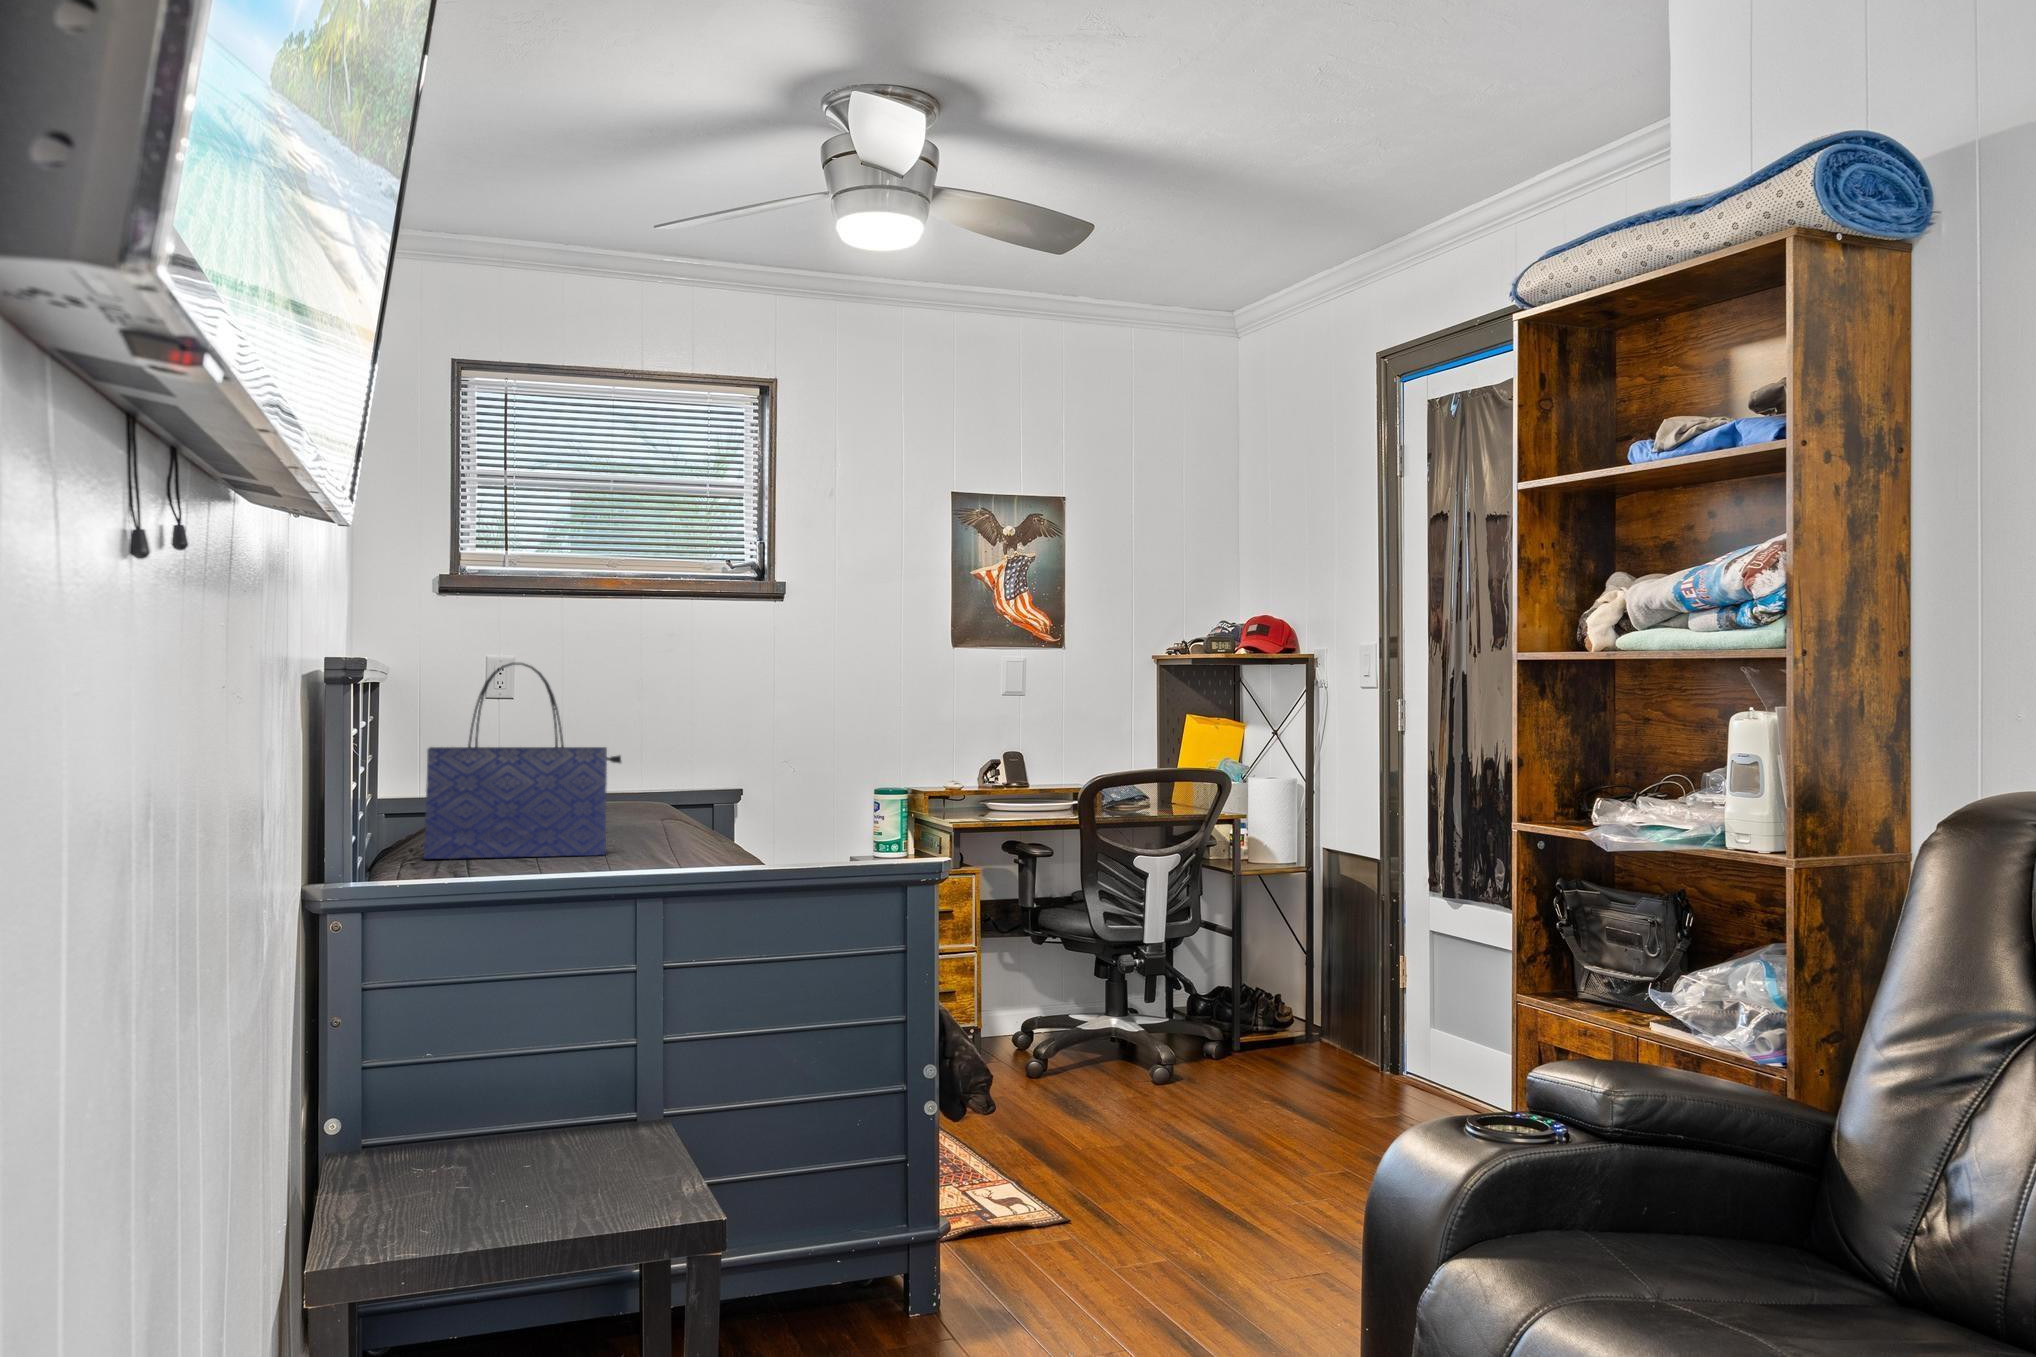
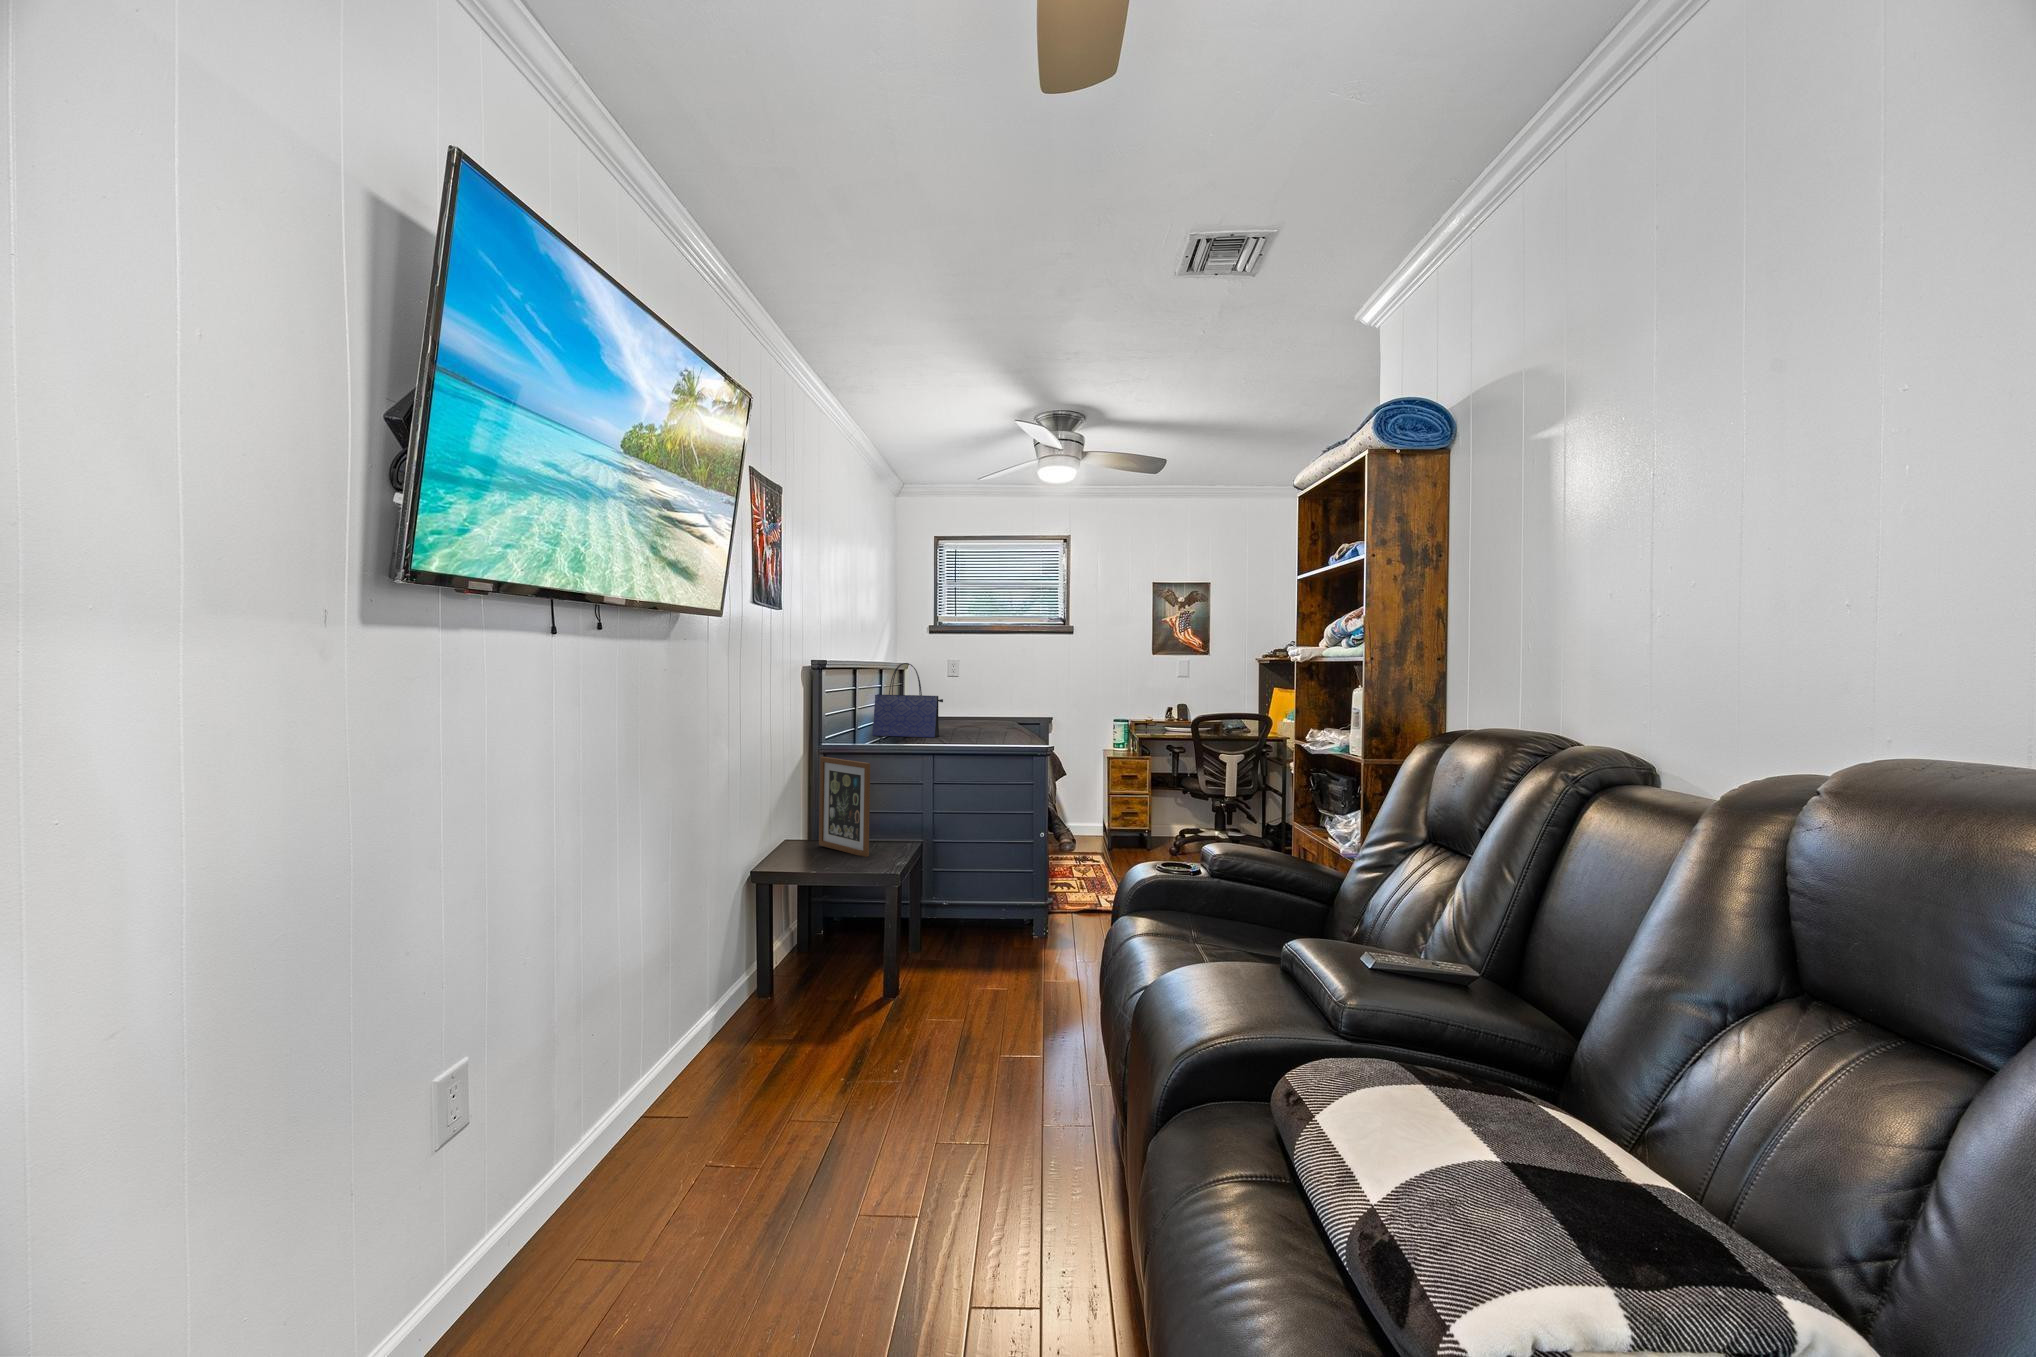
picture frame: none [415,934,617,1214] -> present [819,757,870,857]

